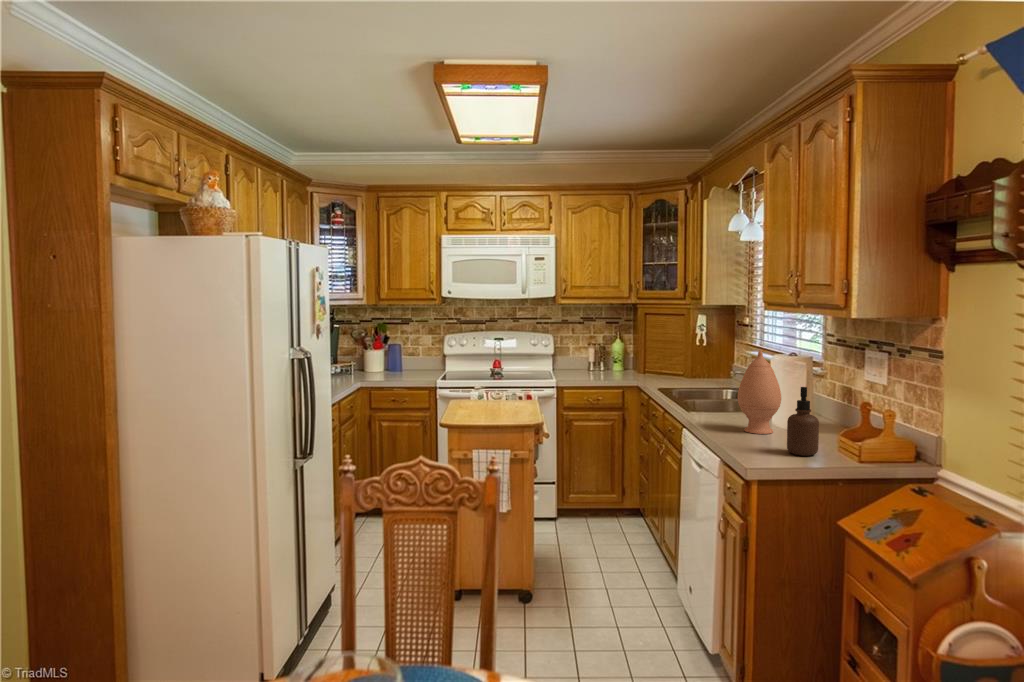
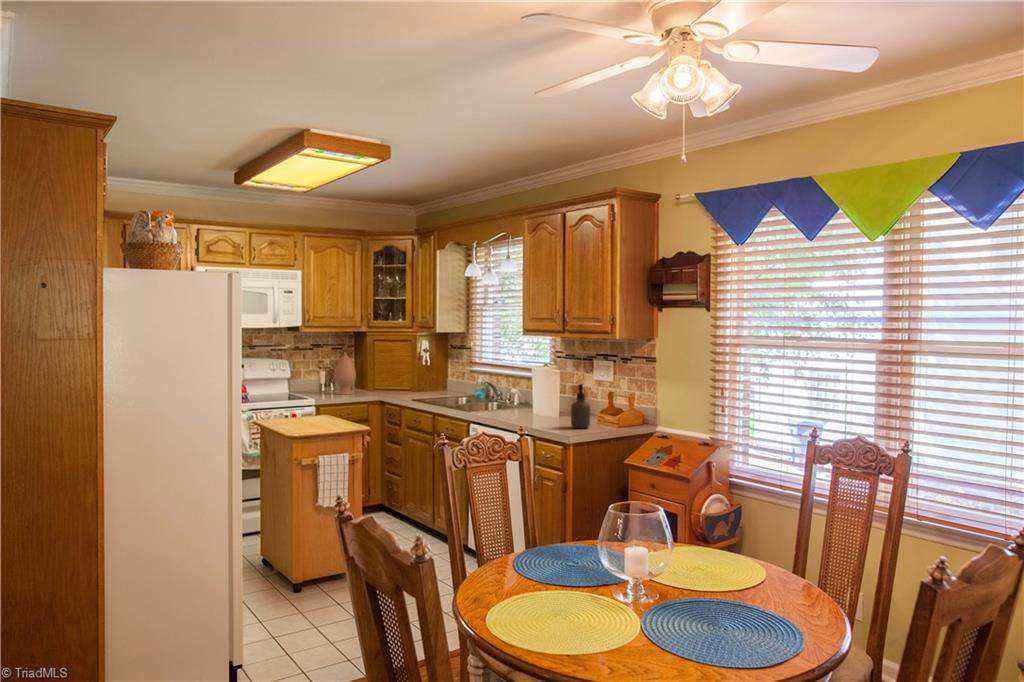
vase: present [738,351,781,434] -> present [334,352,356,395]

